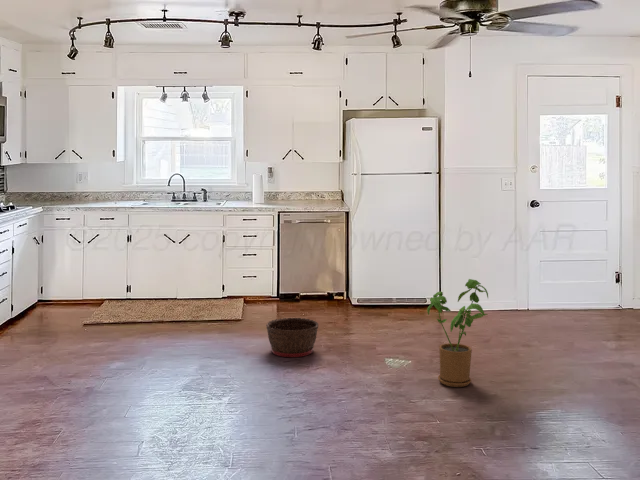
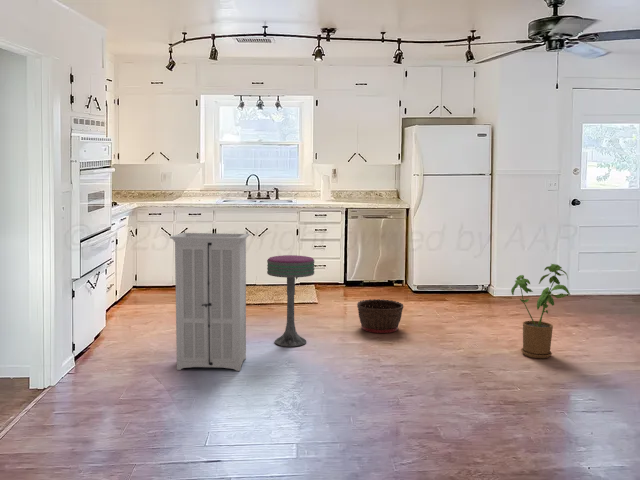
storage cabinet: none [18,246,120,407] -> present [170,231,249,371]
bar stool: none [152,271,207,375] -> present [267,255,314,347]

